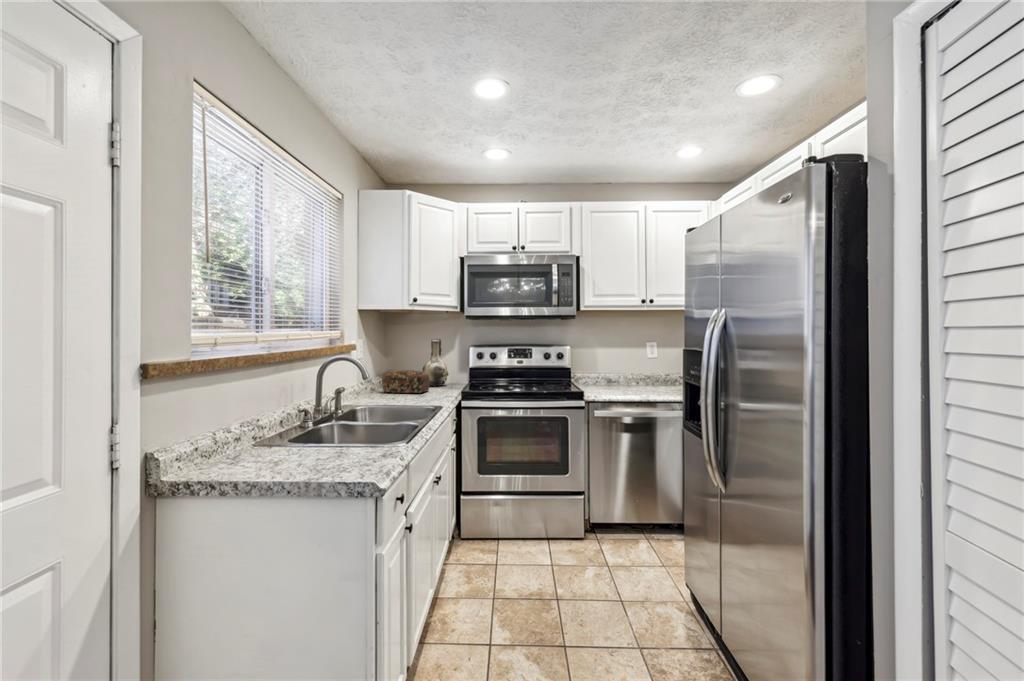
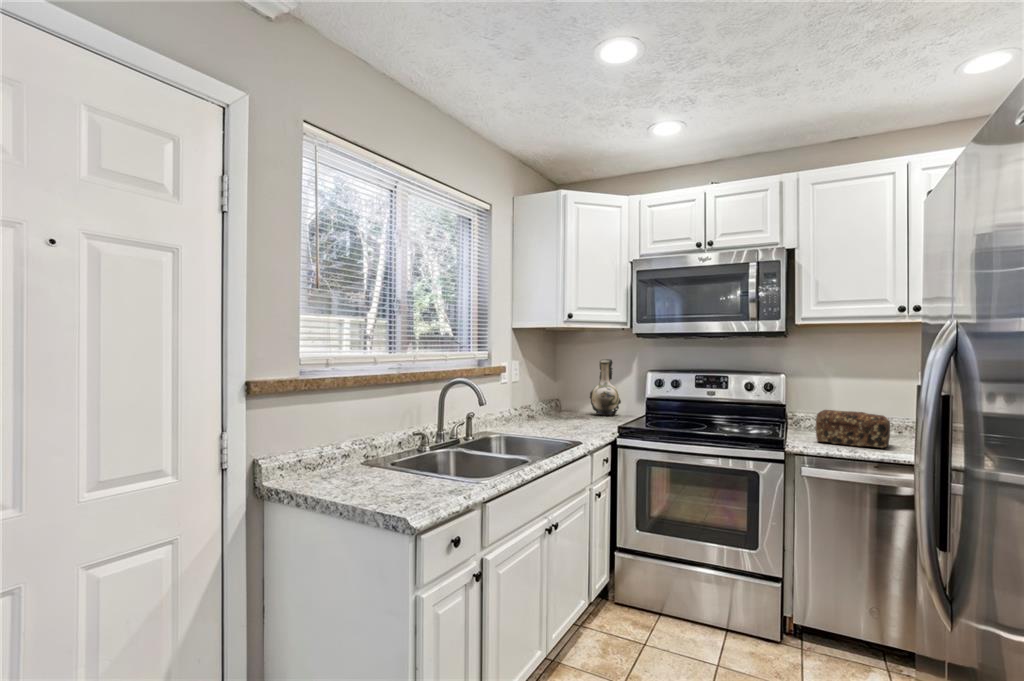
bread loaf: present [382,370,430,393] -> present [816,410,890,448]

